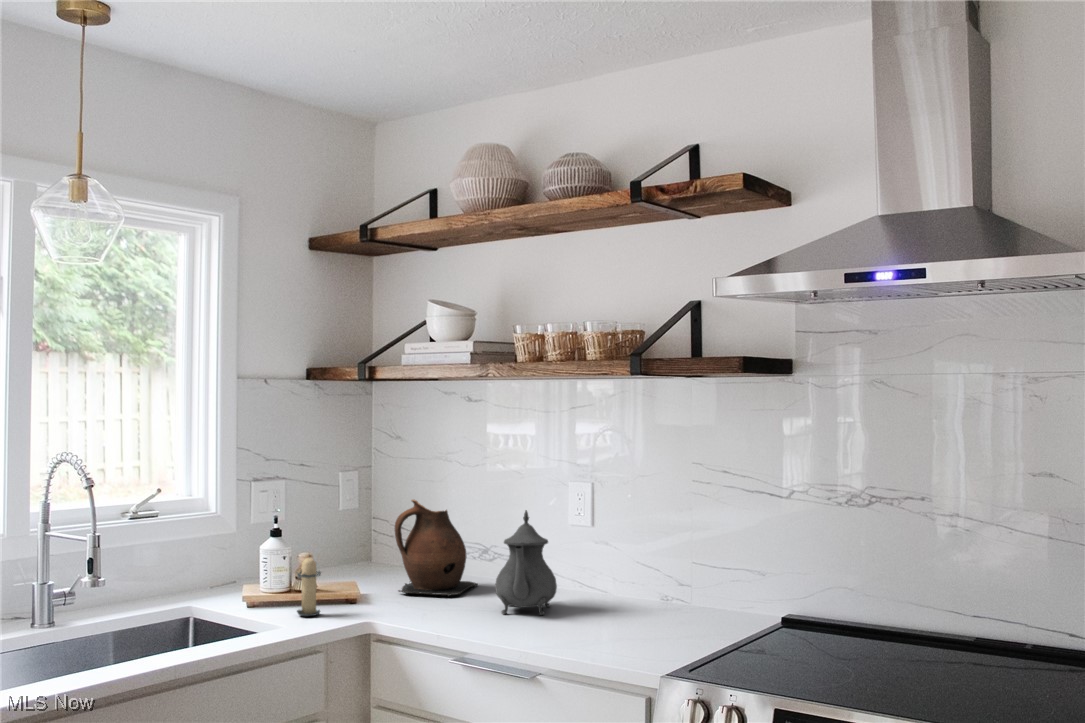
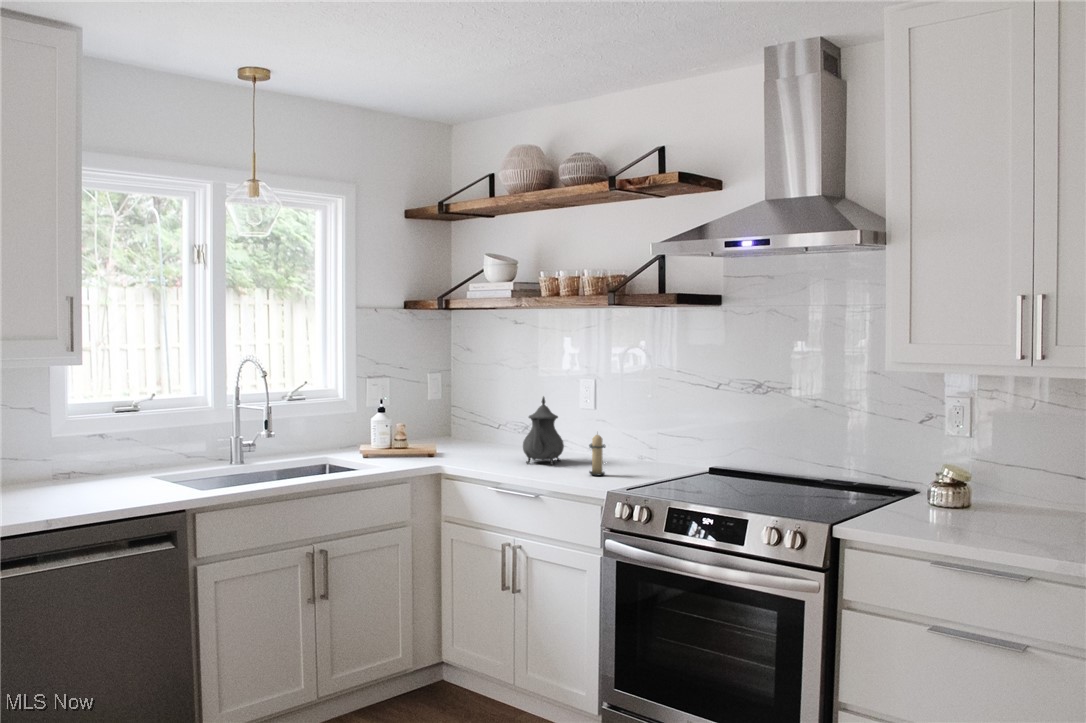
ceramic pitcher: present [395,500,478,597] -> none [461,390,518,455]
candle: present [297,557,321,616] -> present [589,435,606,475]

